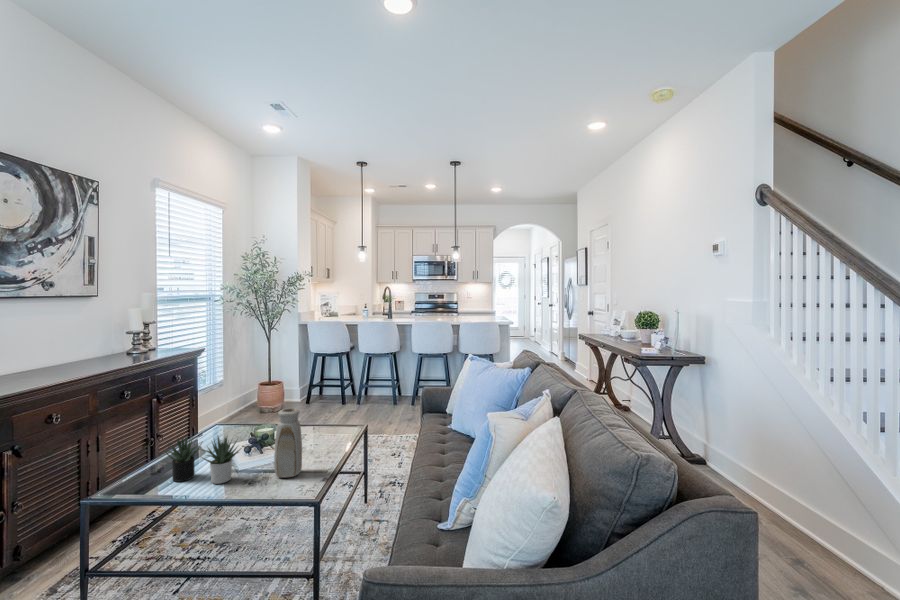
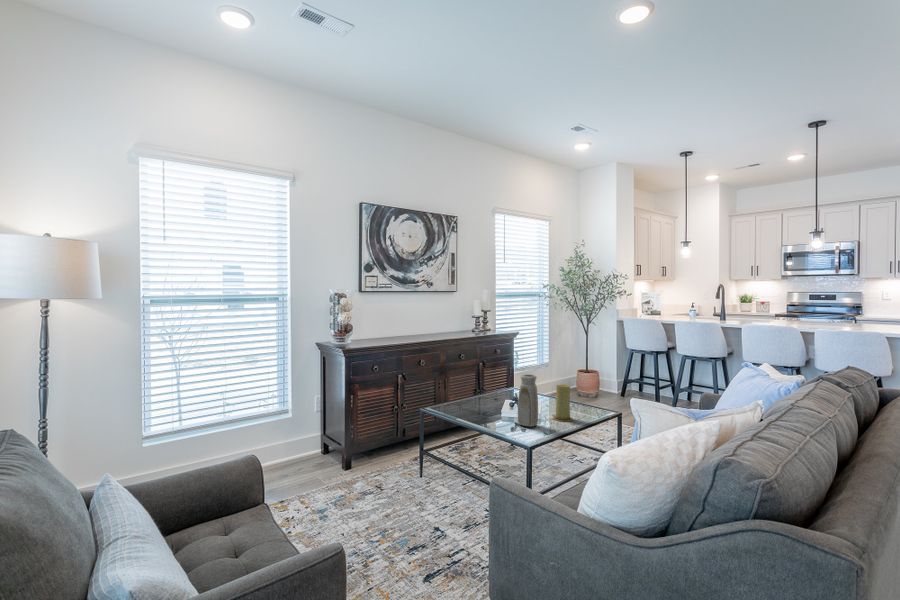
candle: none [307,410,331,457] -> present [553,384,572,421]
succulent plant: present [164,437,240,484] -> none [458,382,501,419]

